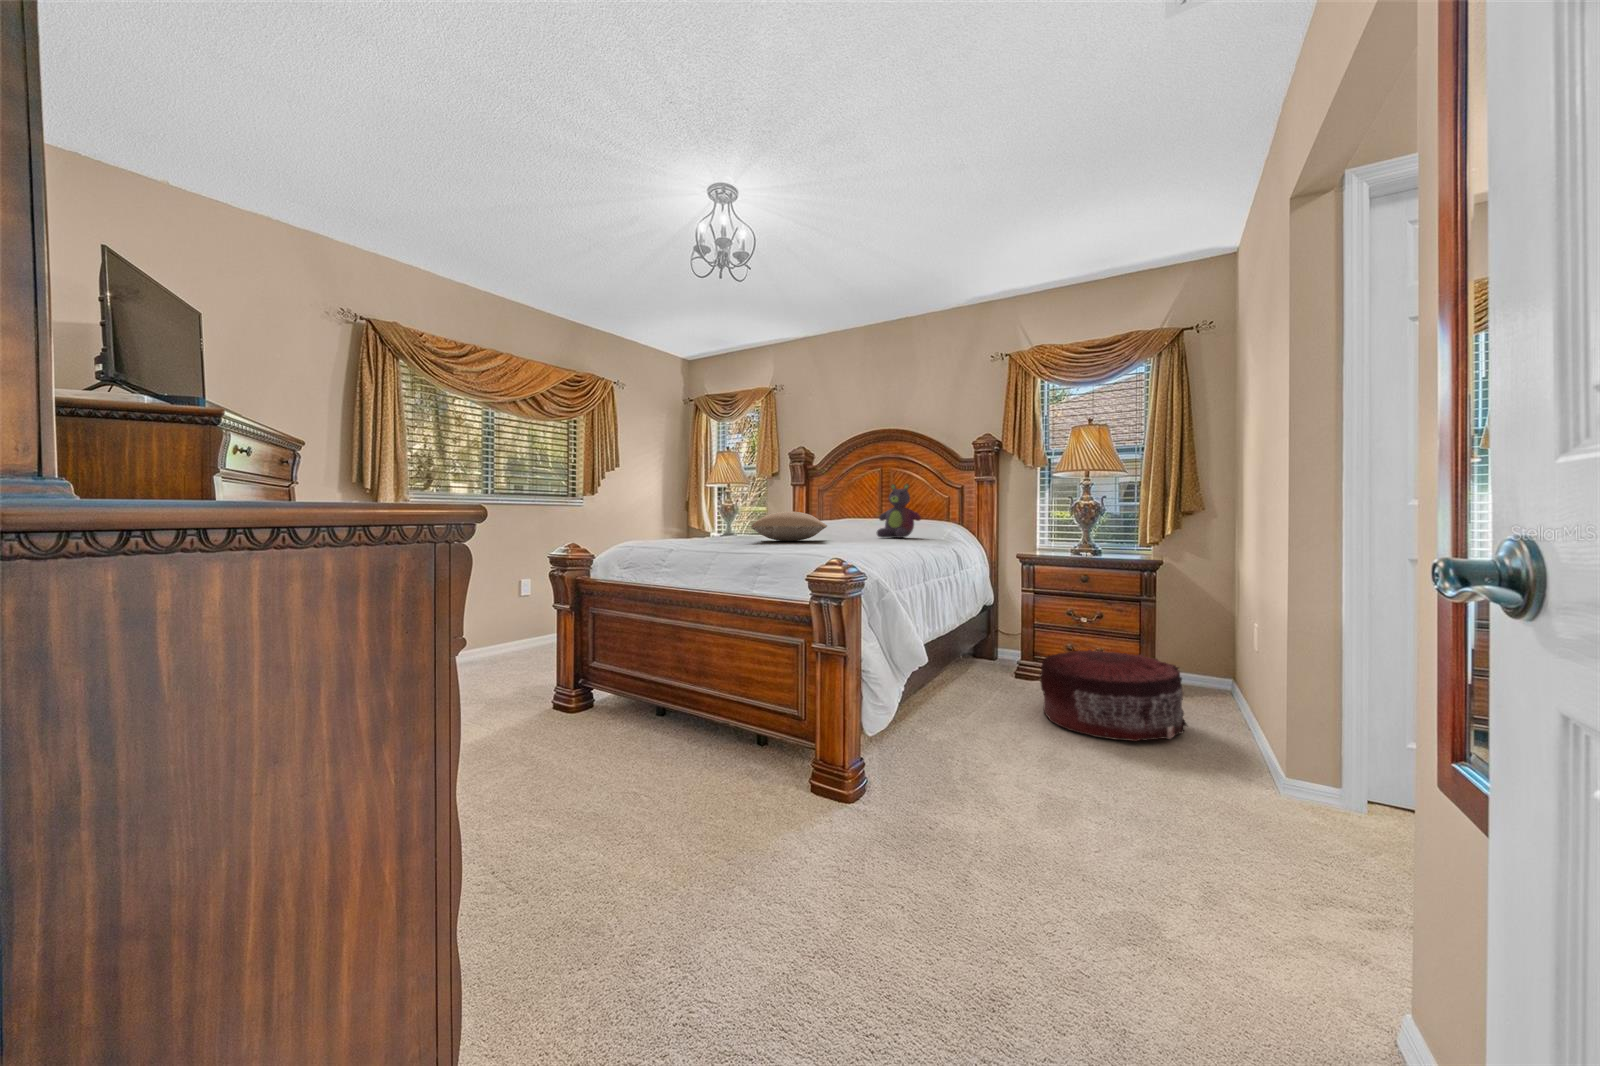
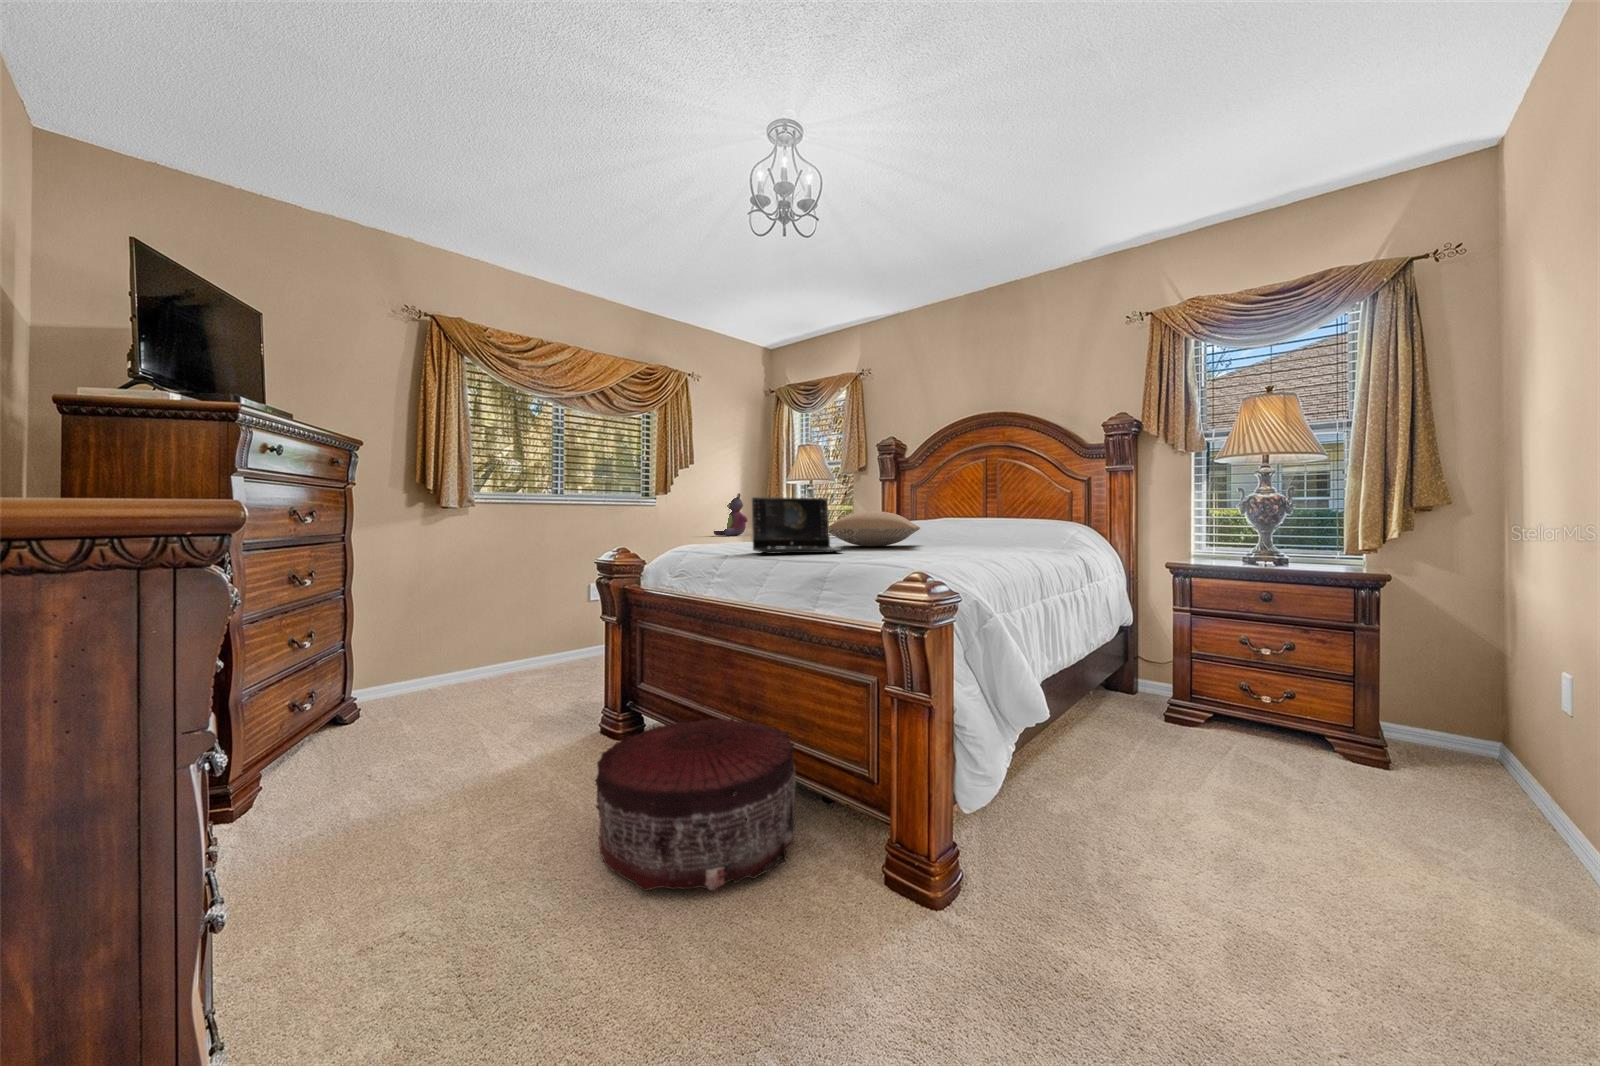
stuffed bear: present [877,484,921,538] -> present [714,493,748,536]
laptop: none [688,499,769,547] -> present [752,497,843,554]
pouf: present [1040,650,1187,741] -> present [595,718,796,891]

